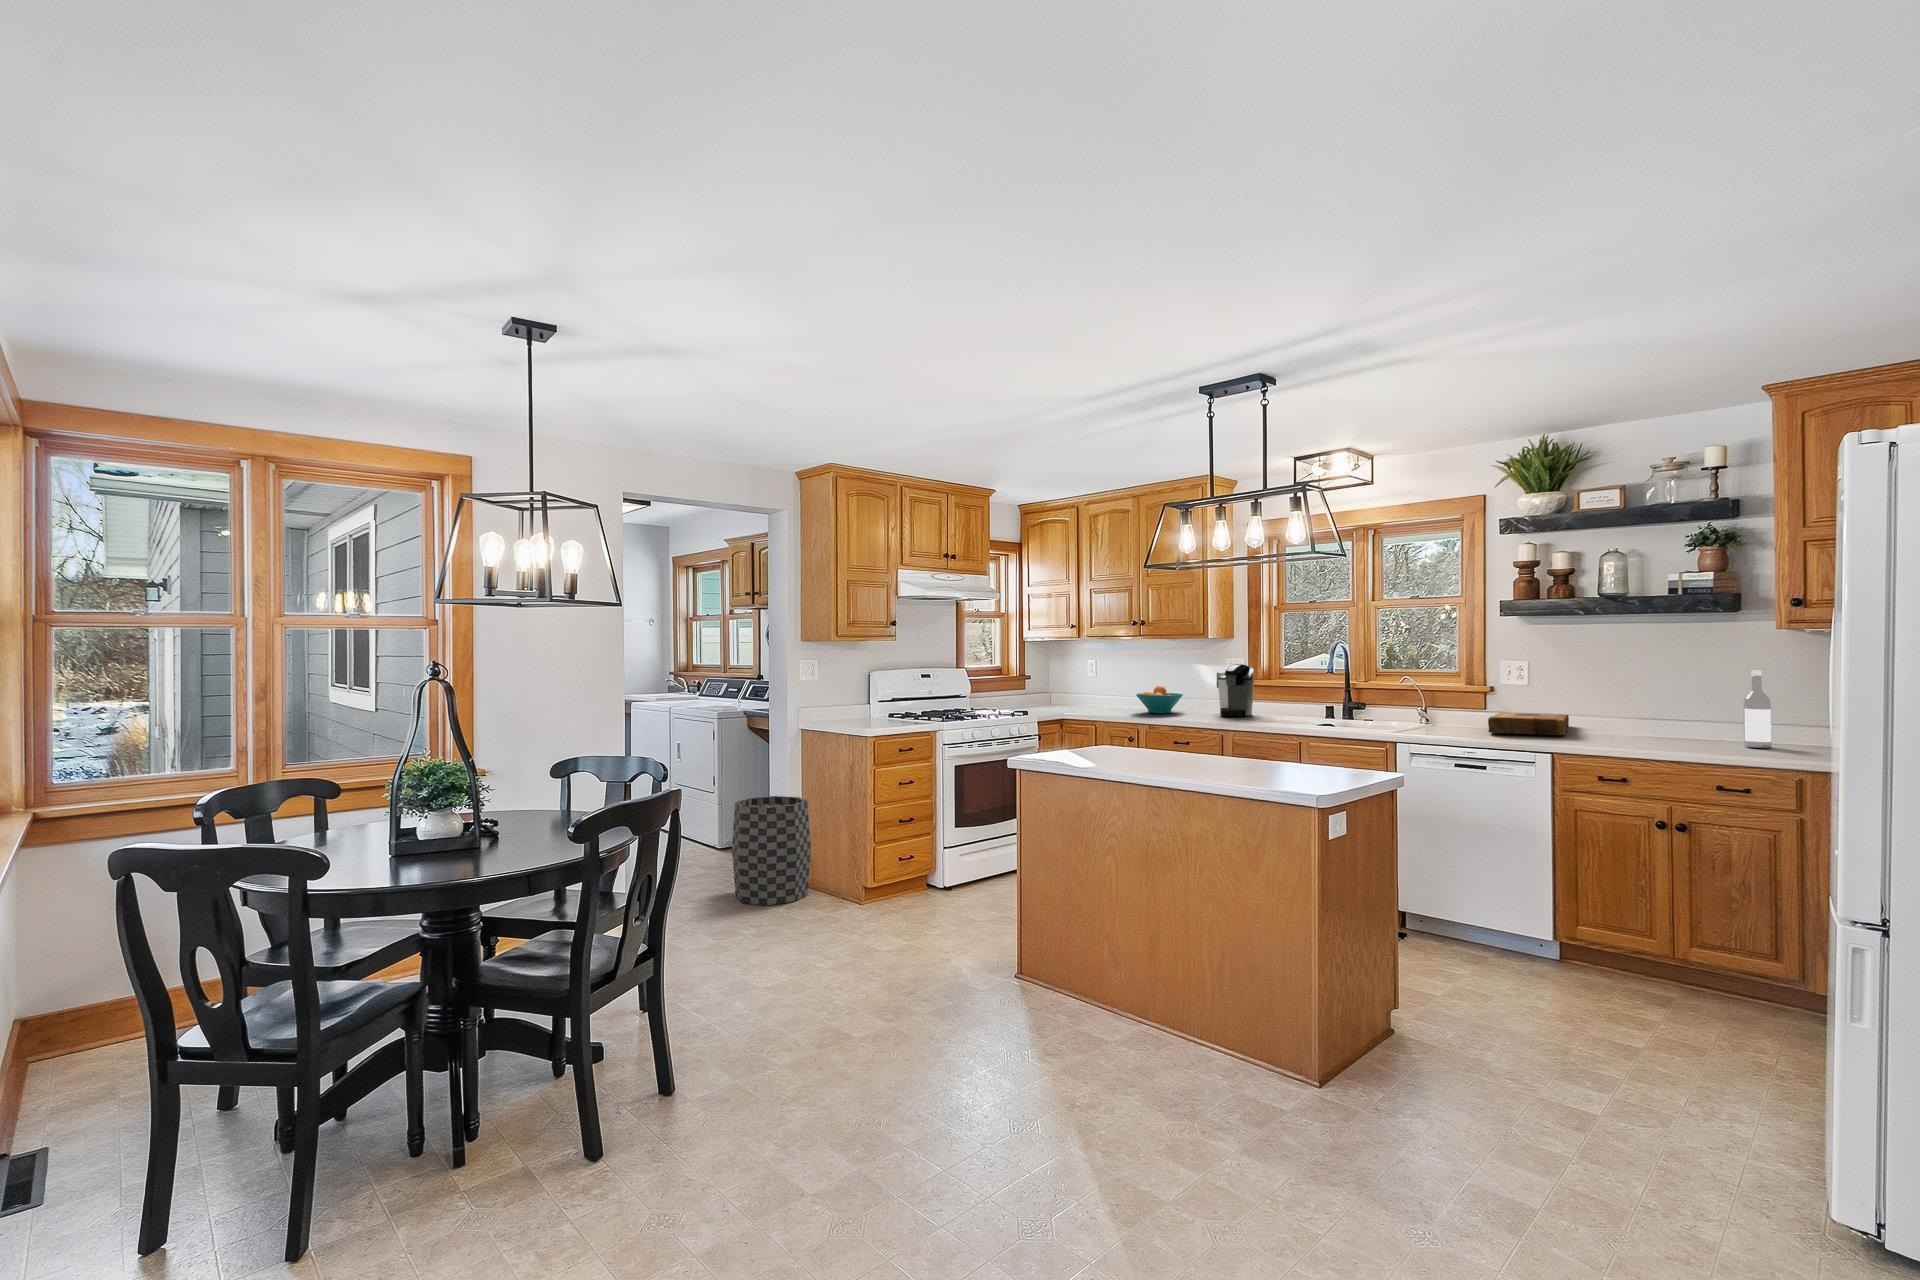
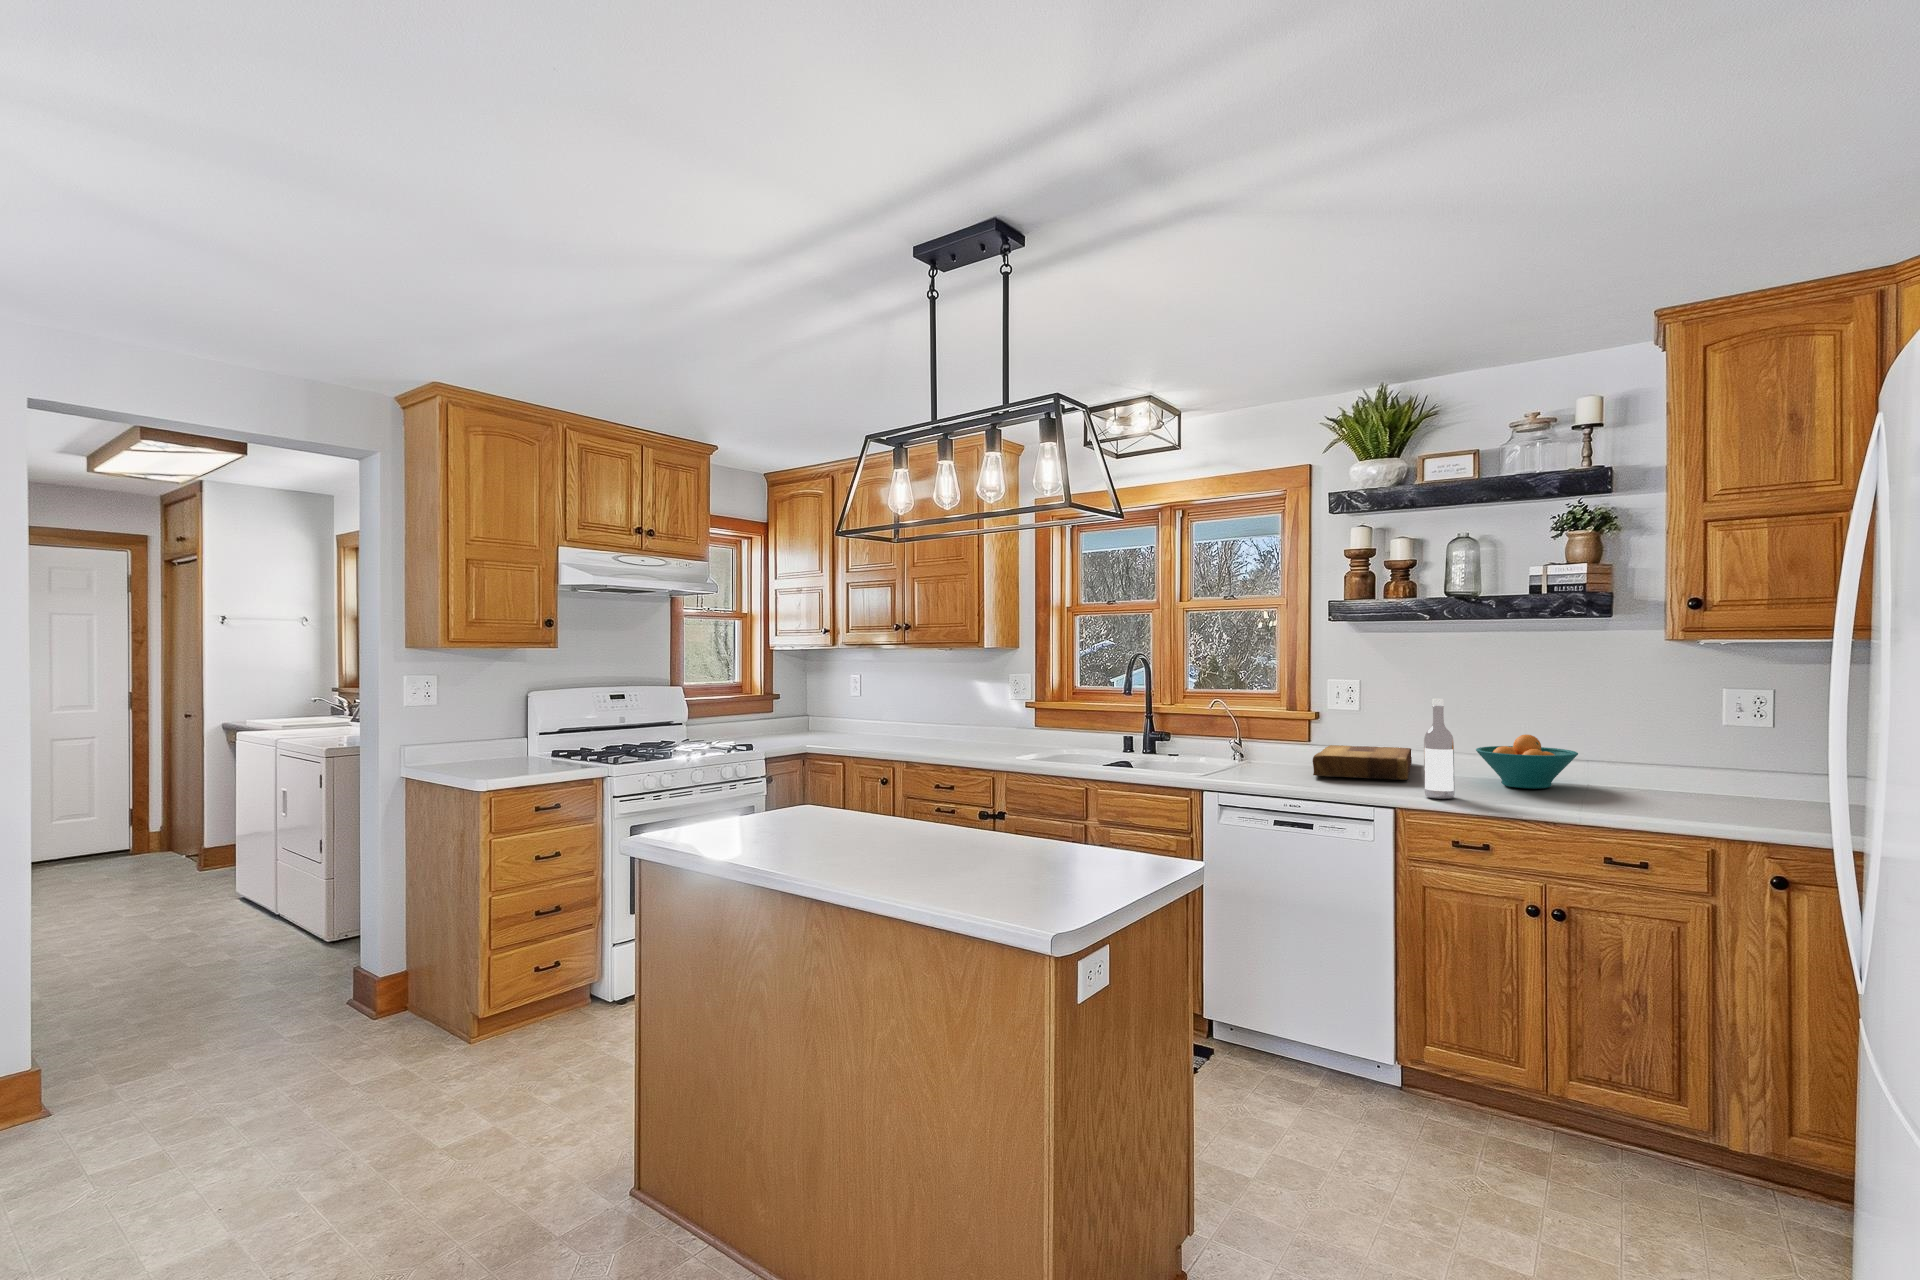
coffee maker: present [1217,664,1254,716] -> none [993,681,1037,749]
wine bottle: present [1744,670,1772,748] -> present [1424,699,1455,799]
fruit bowl: present [1136,686,1183,713] -> present [1476,735,1578,789]
trash can: present [732,796,811,905] -> none [287,875,411,1042]

